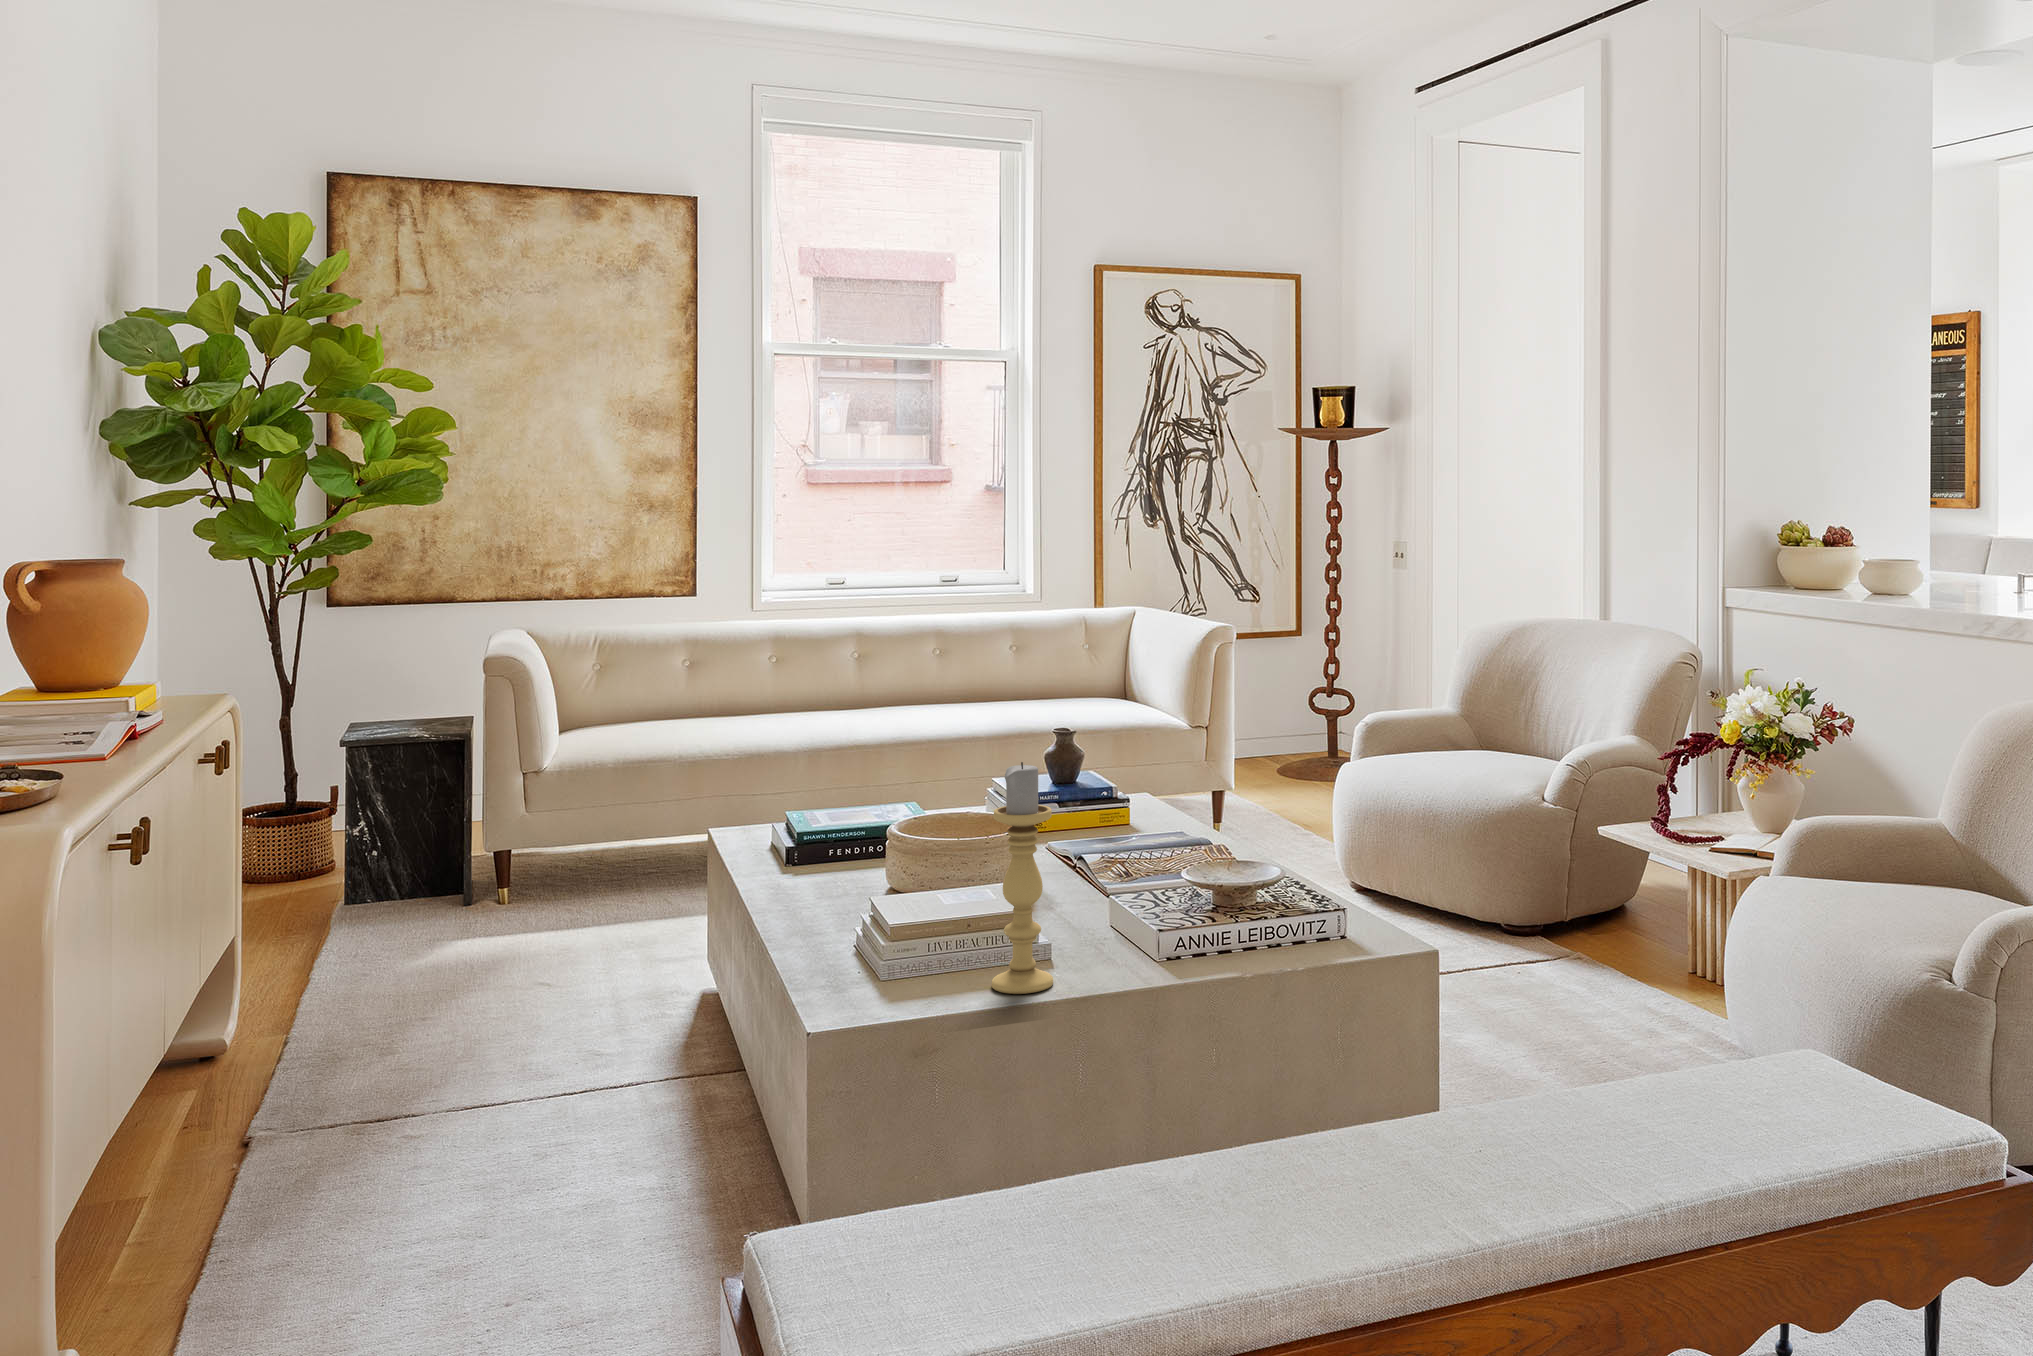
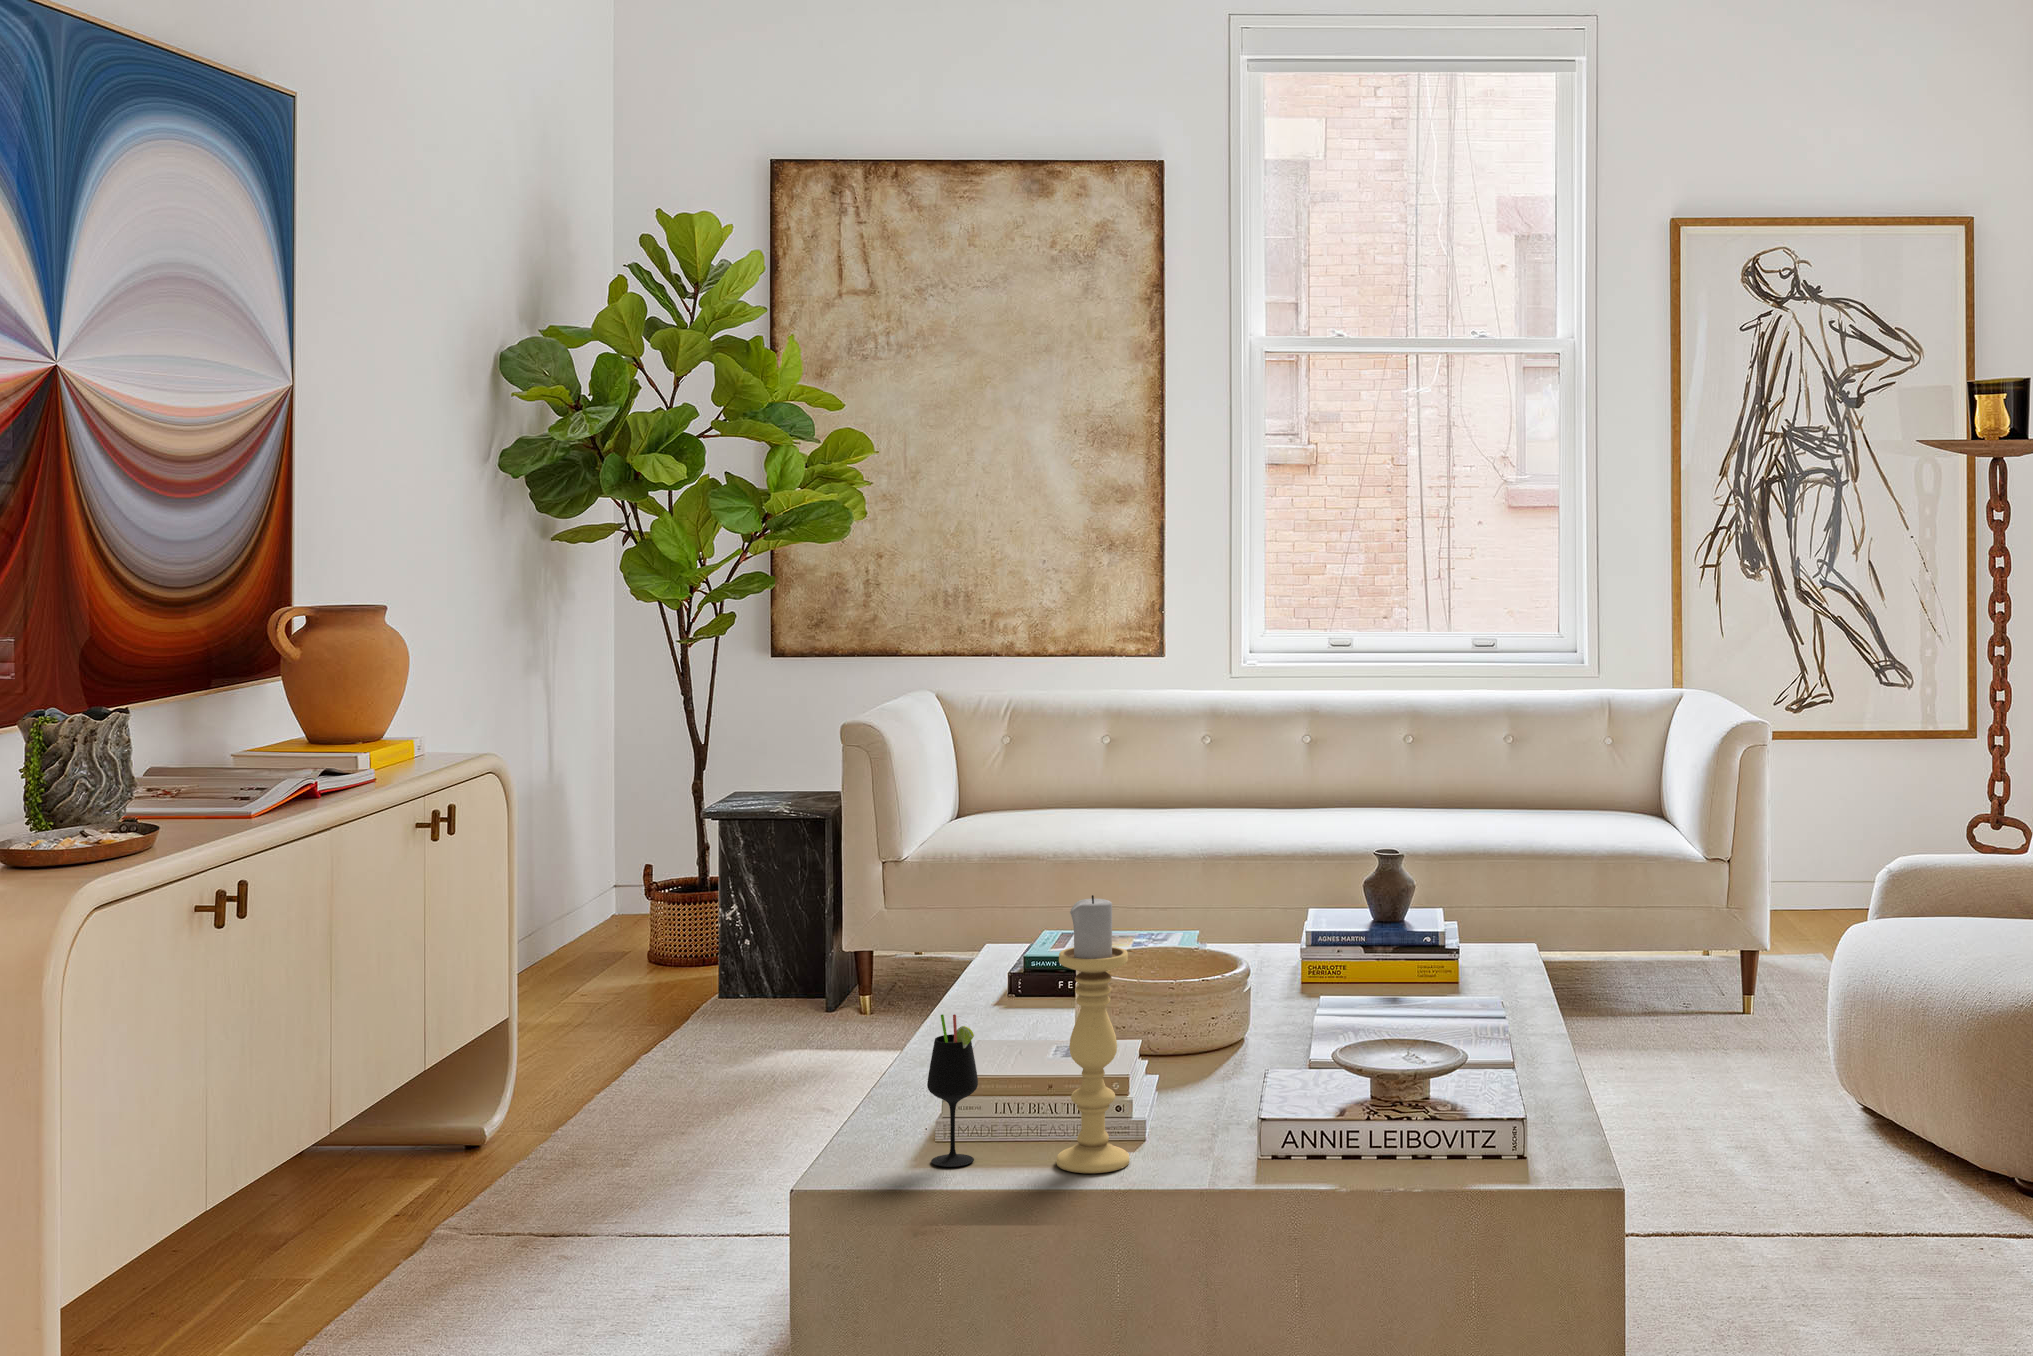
wine glass: none [880,873,929,1005] -> present [927,1014,978,1167]

